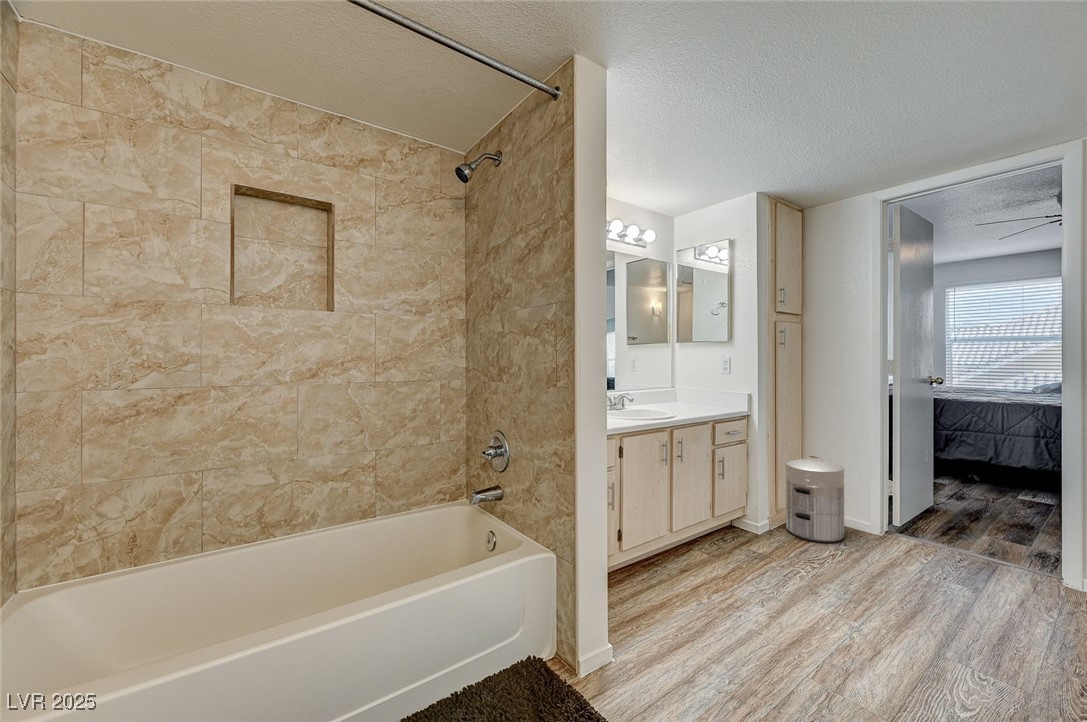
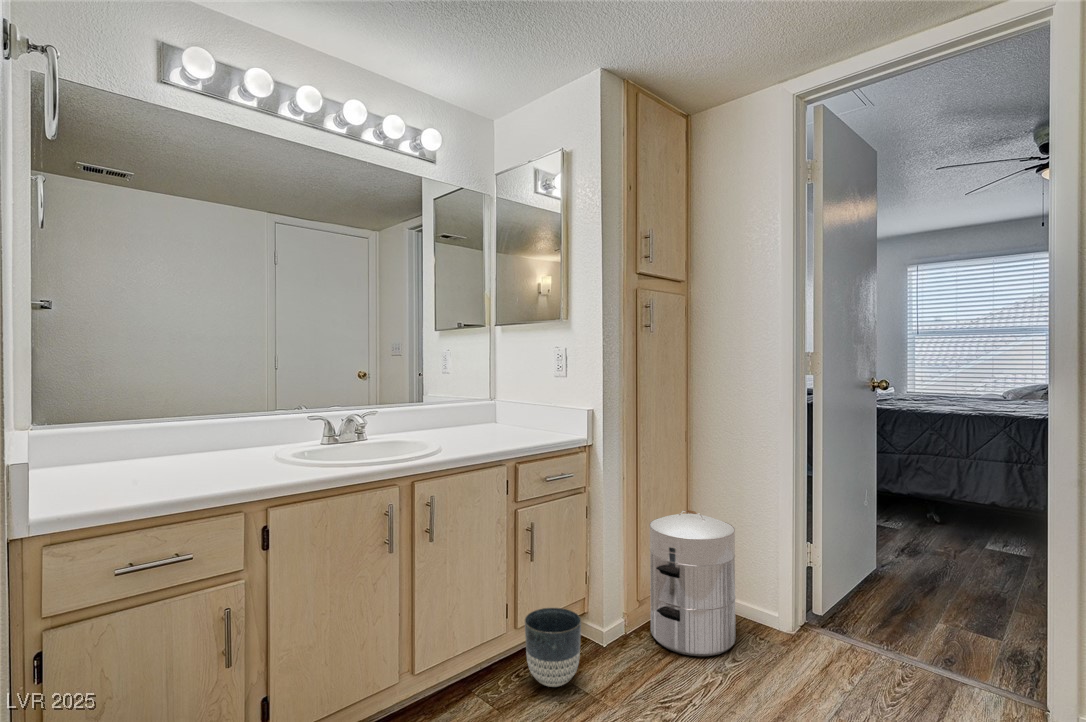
planter: none [720,507,755,550] -> present [525,608,581,687]

